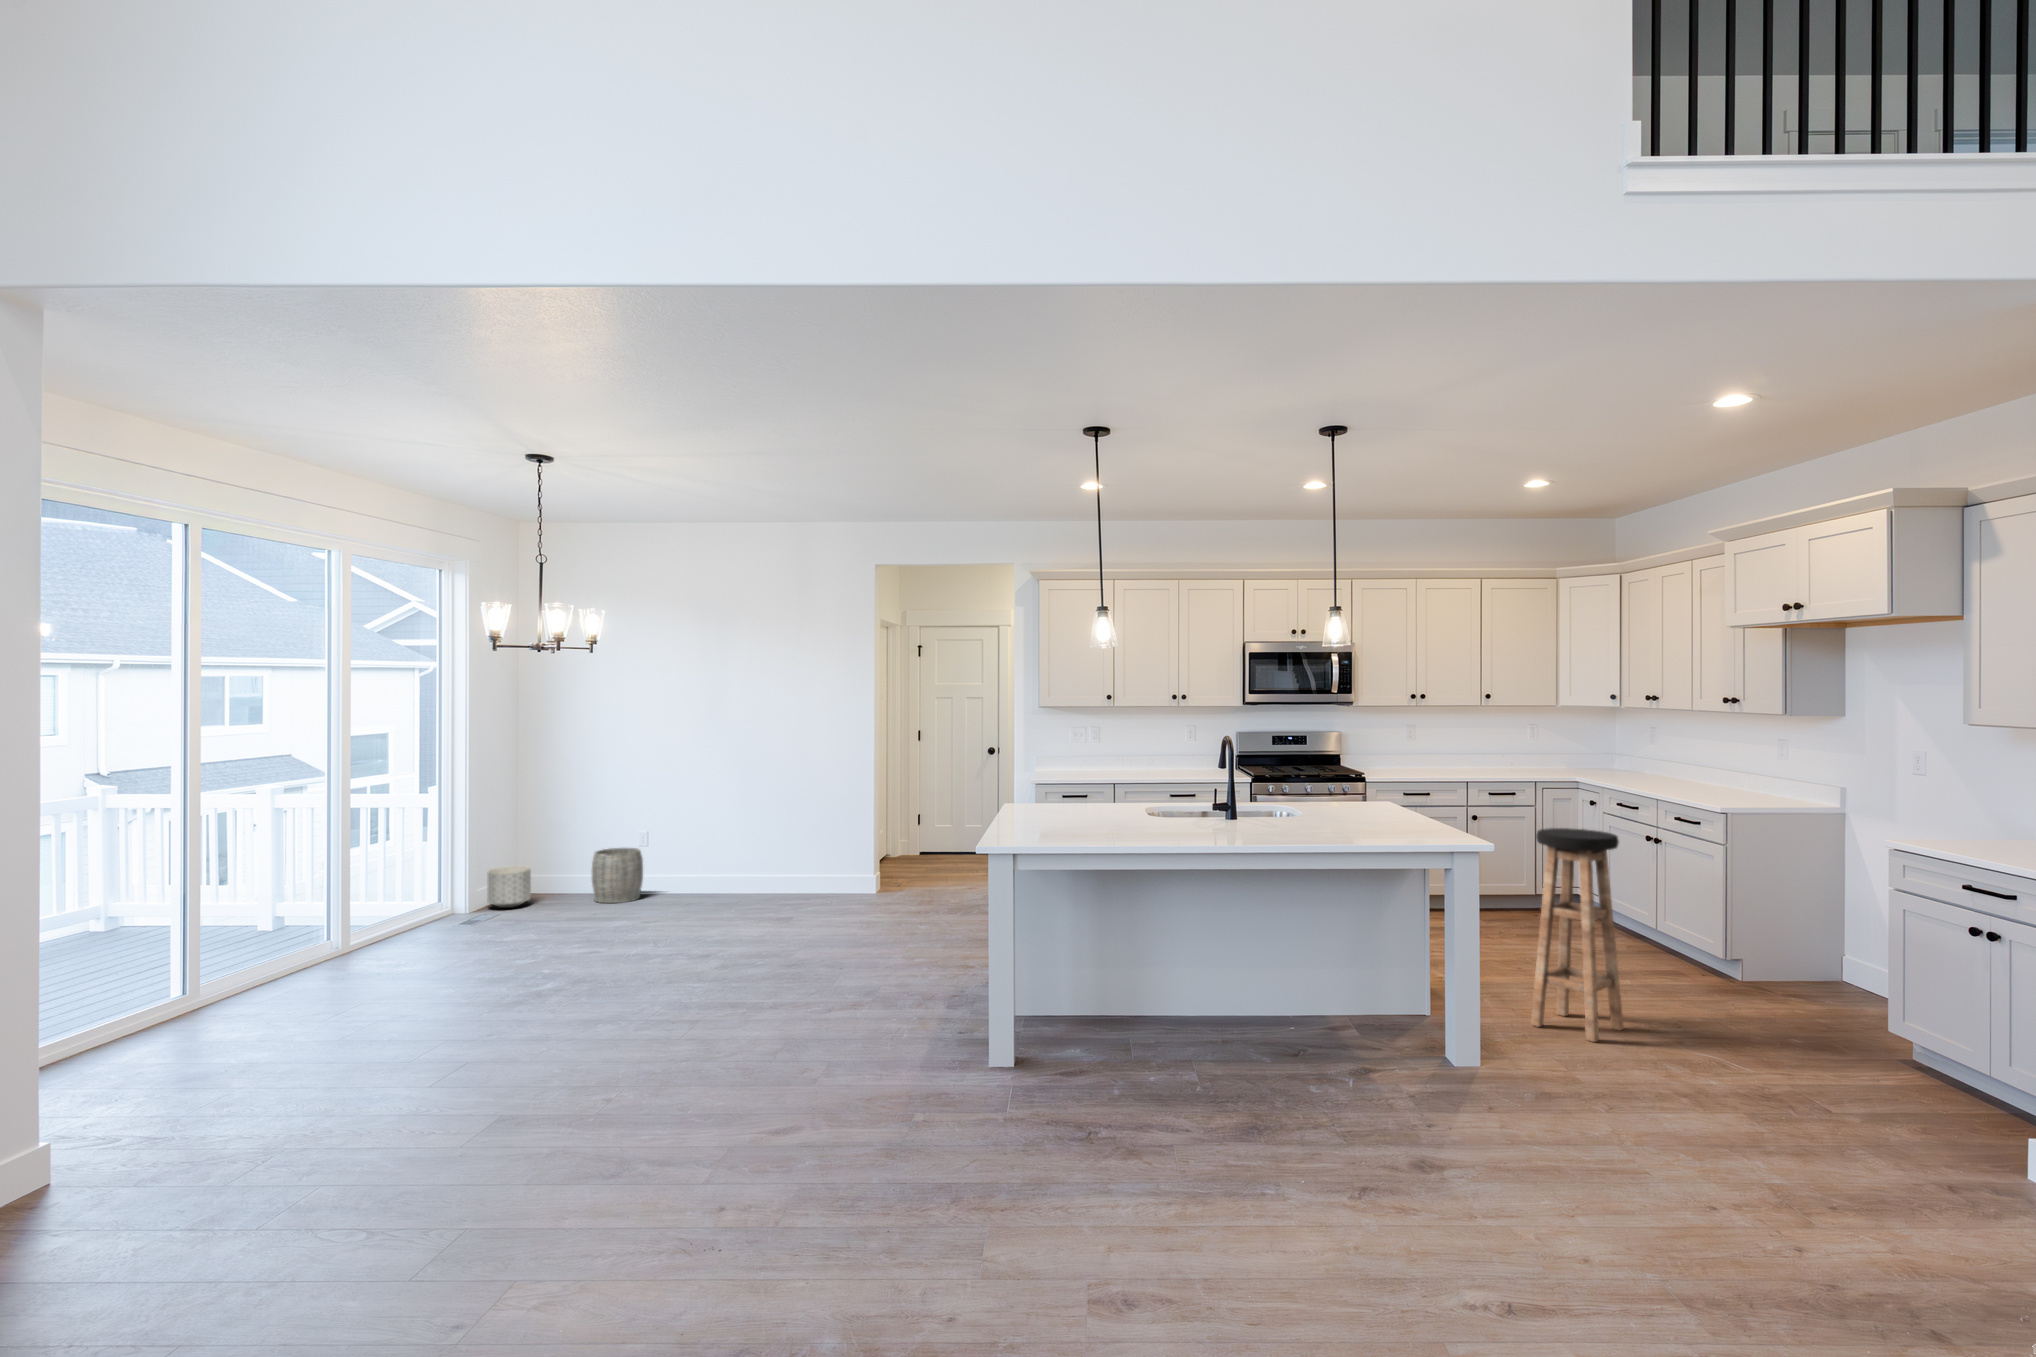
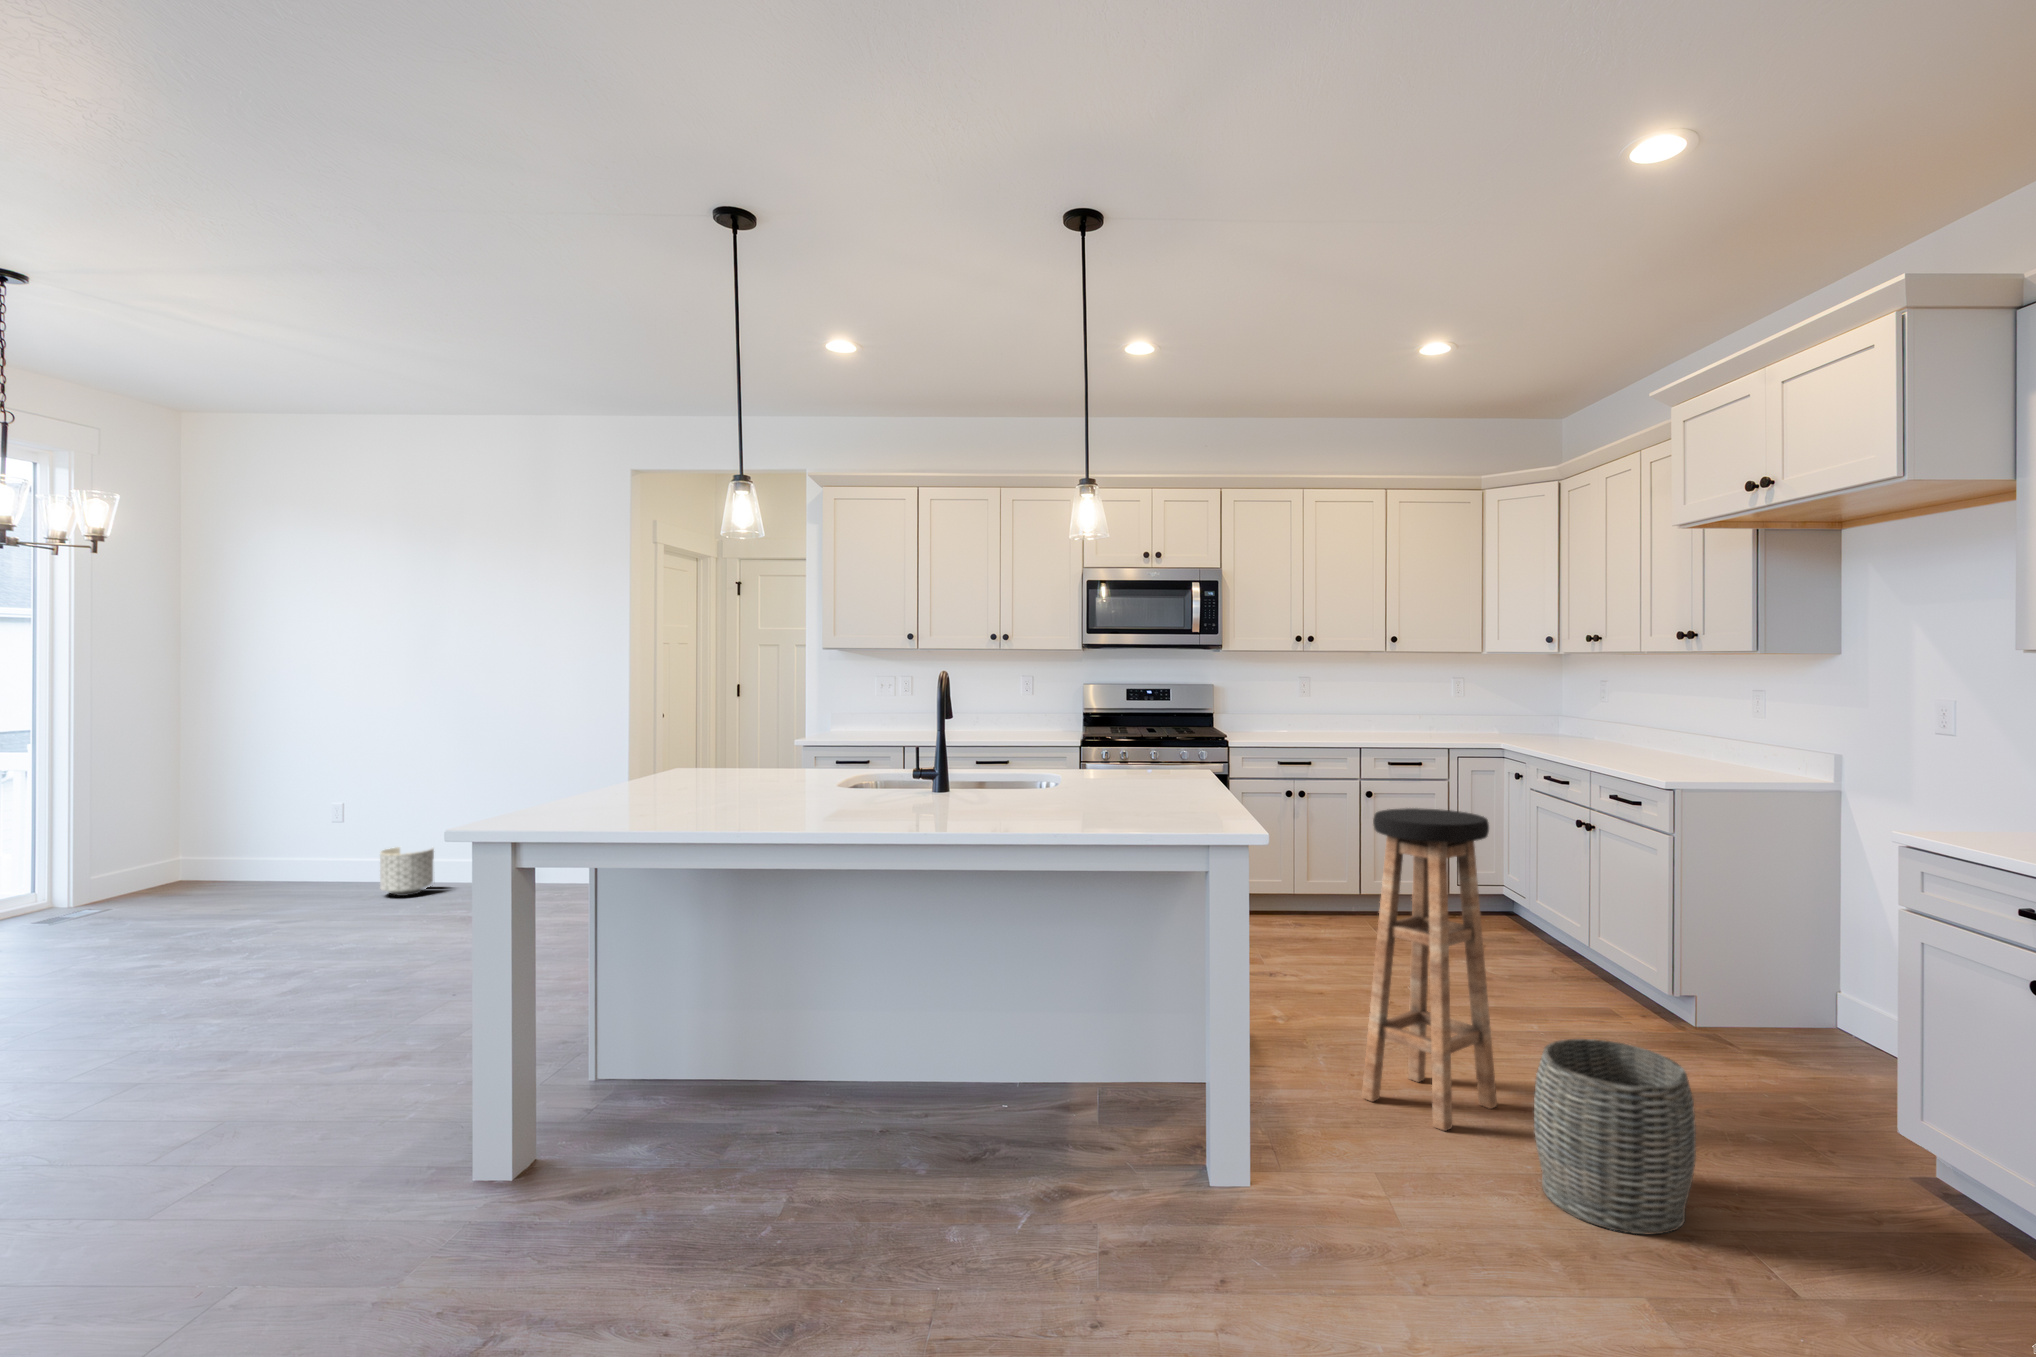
woven basket: present [592,848,643,903] -> present [1534,1039,1696,1235]
planter: present [487,866,531,908] -> present [380,847,434,896]

